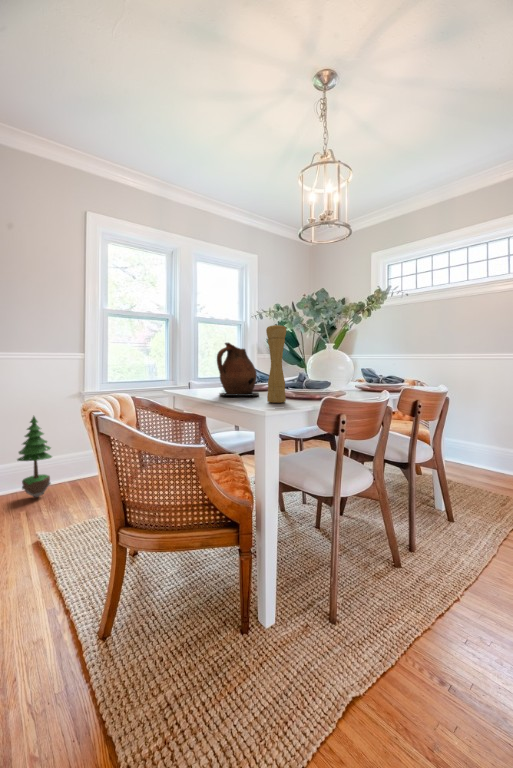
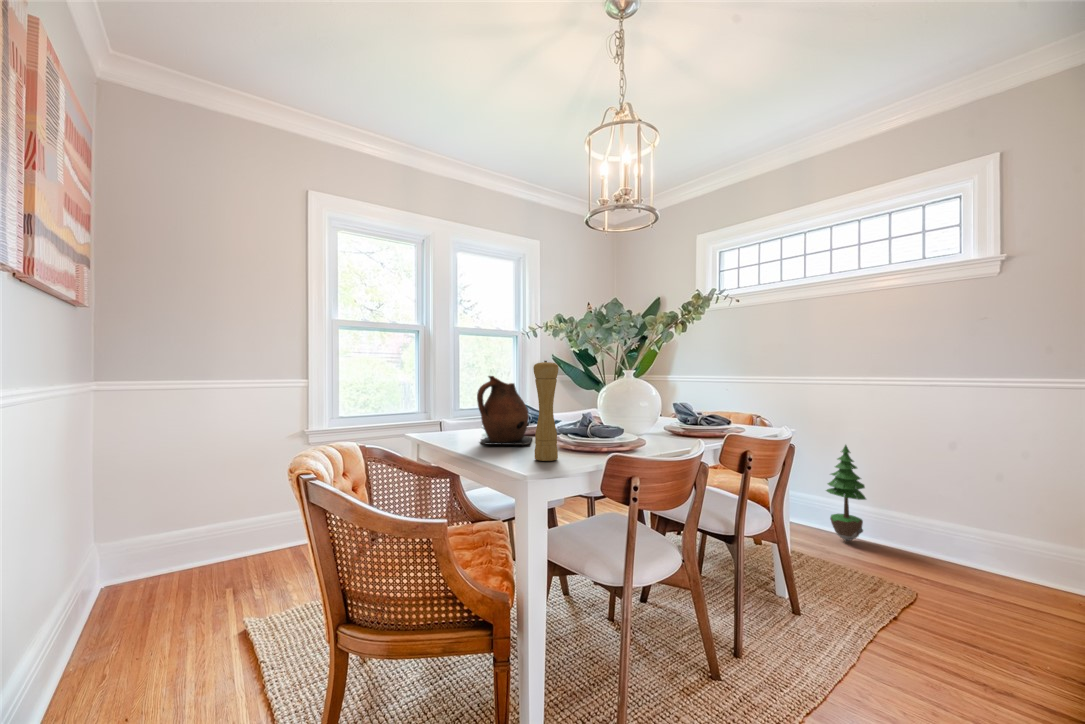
potted tree: present [17,416,52,498] -> present [826,445,866,541]

